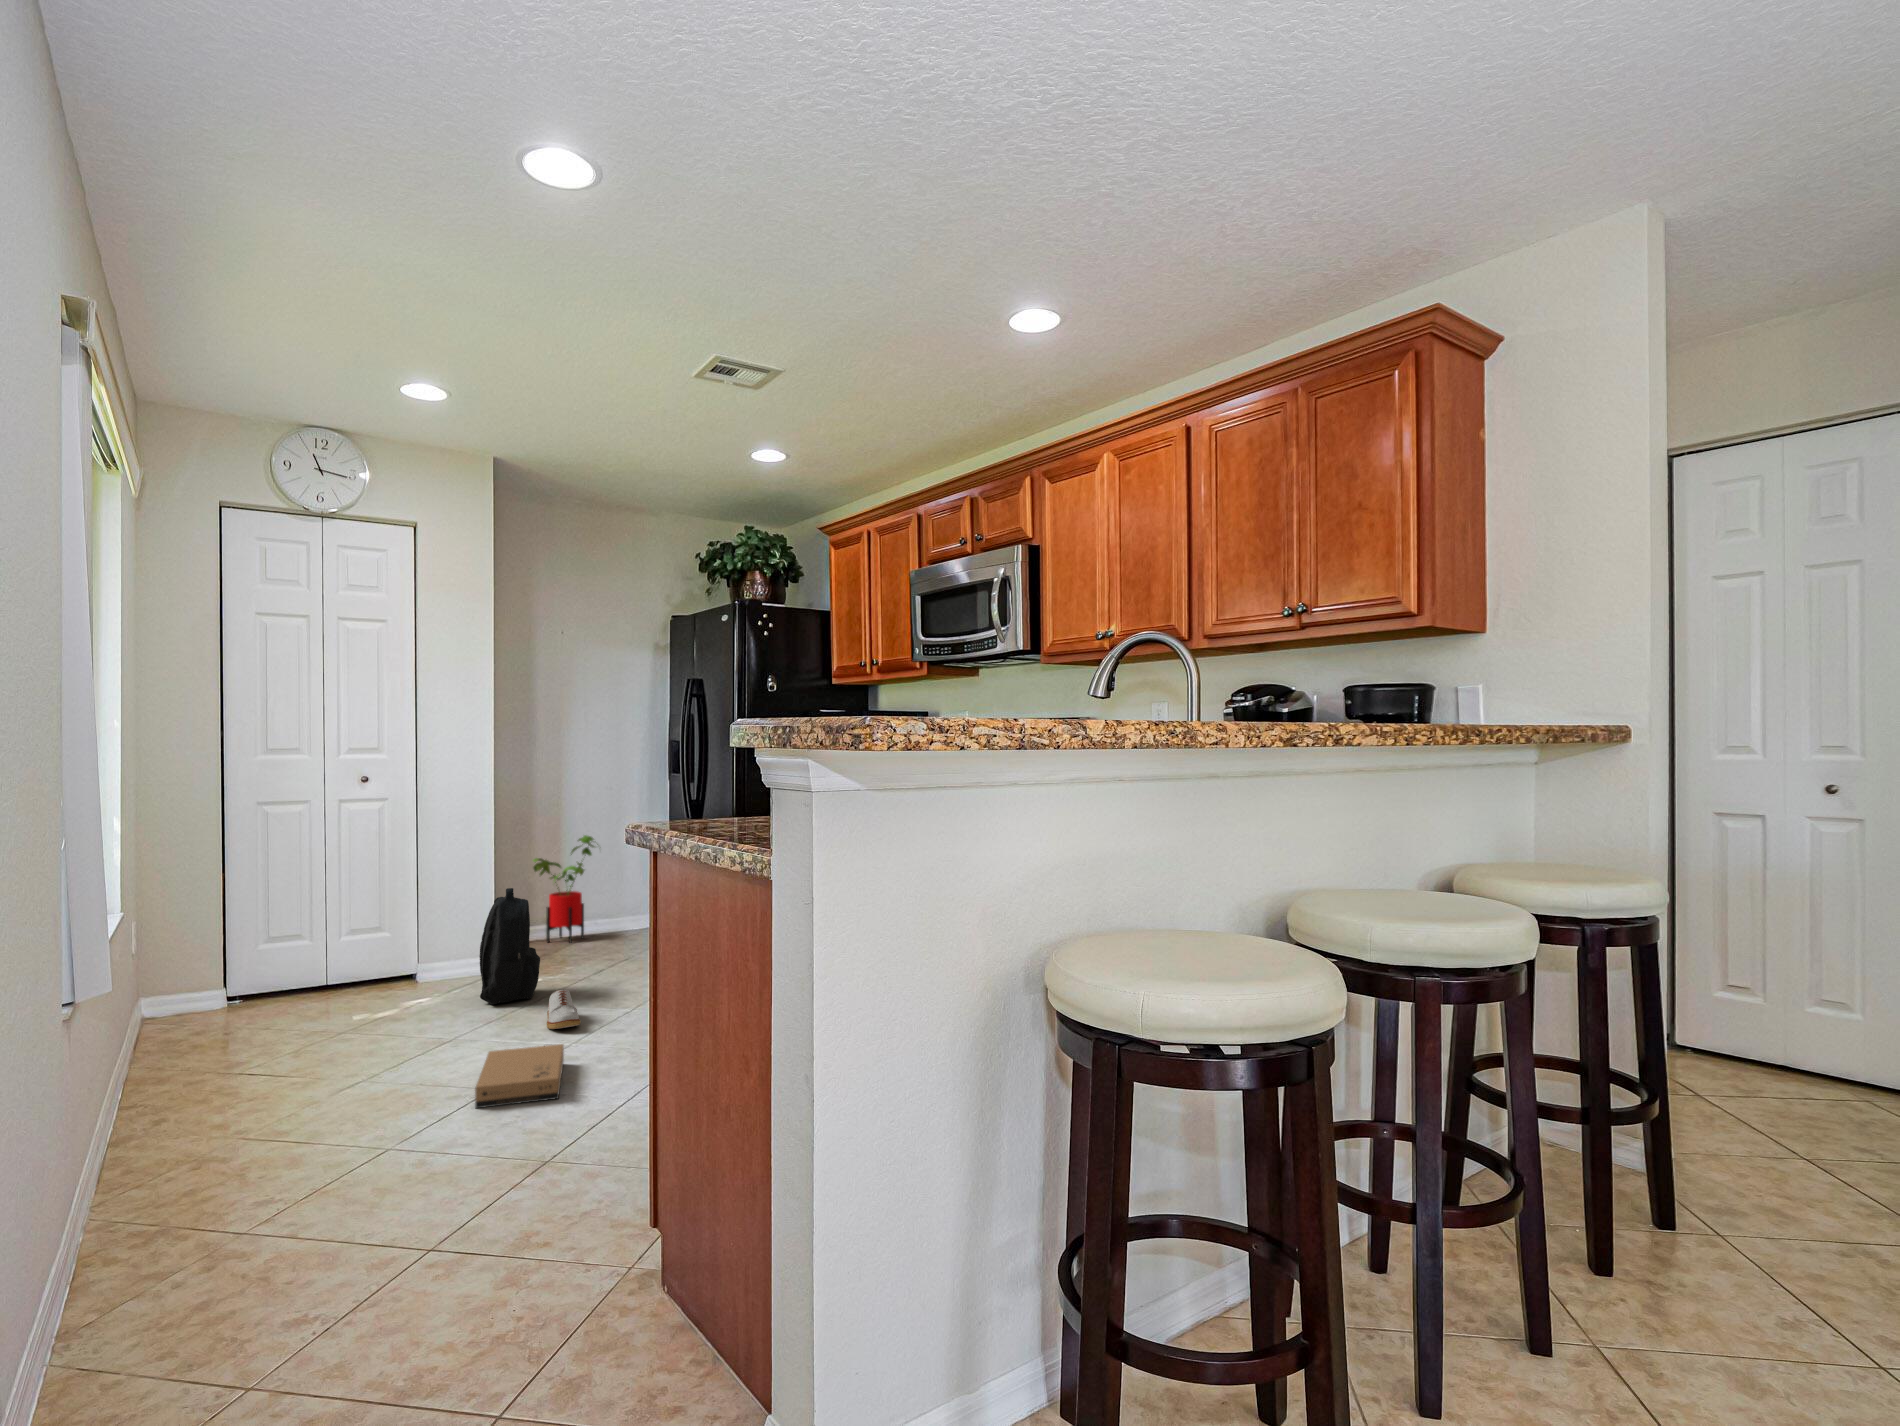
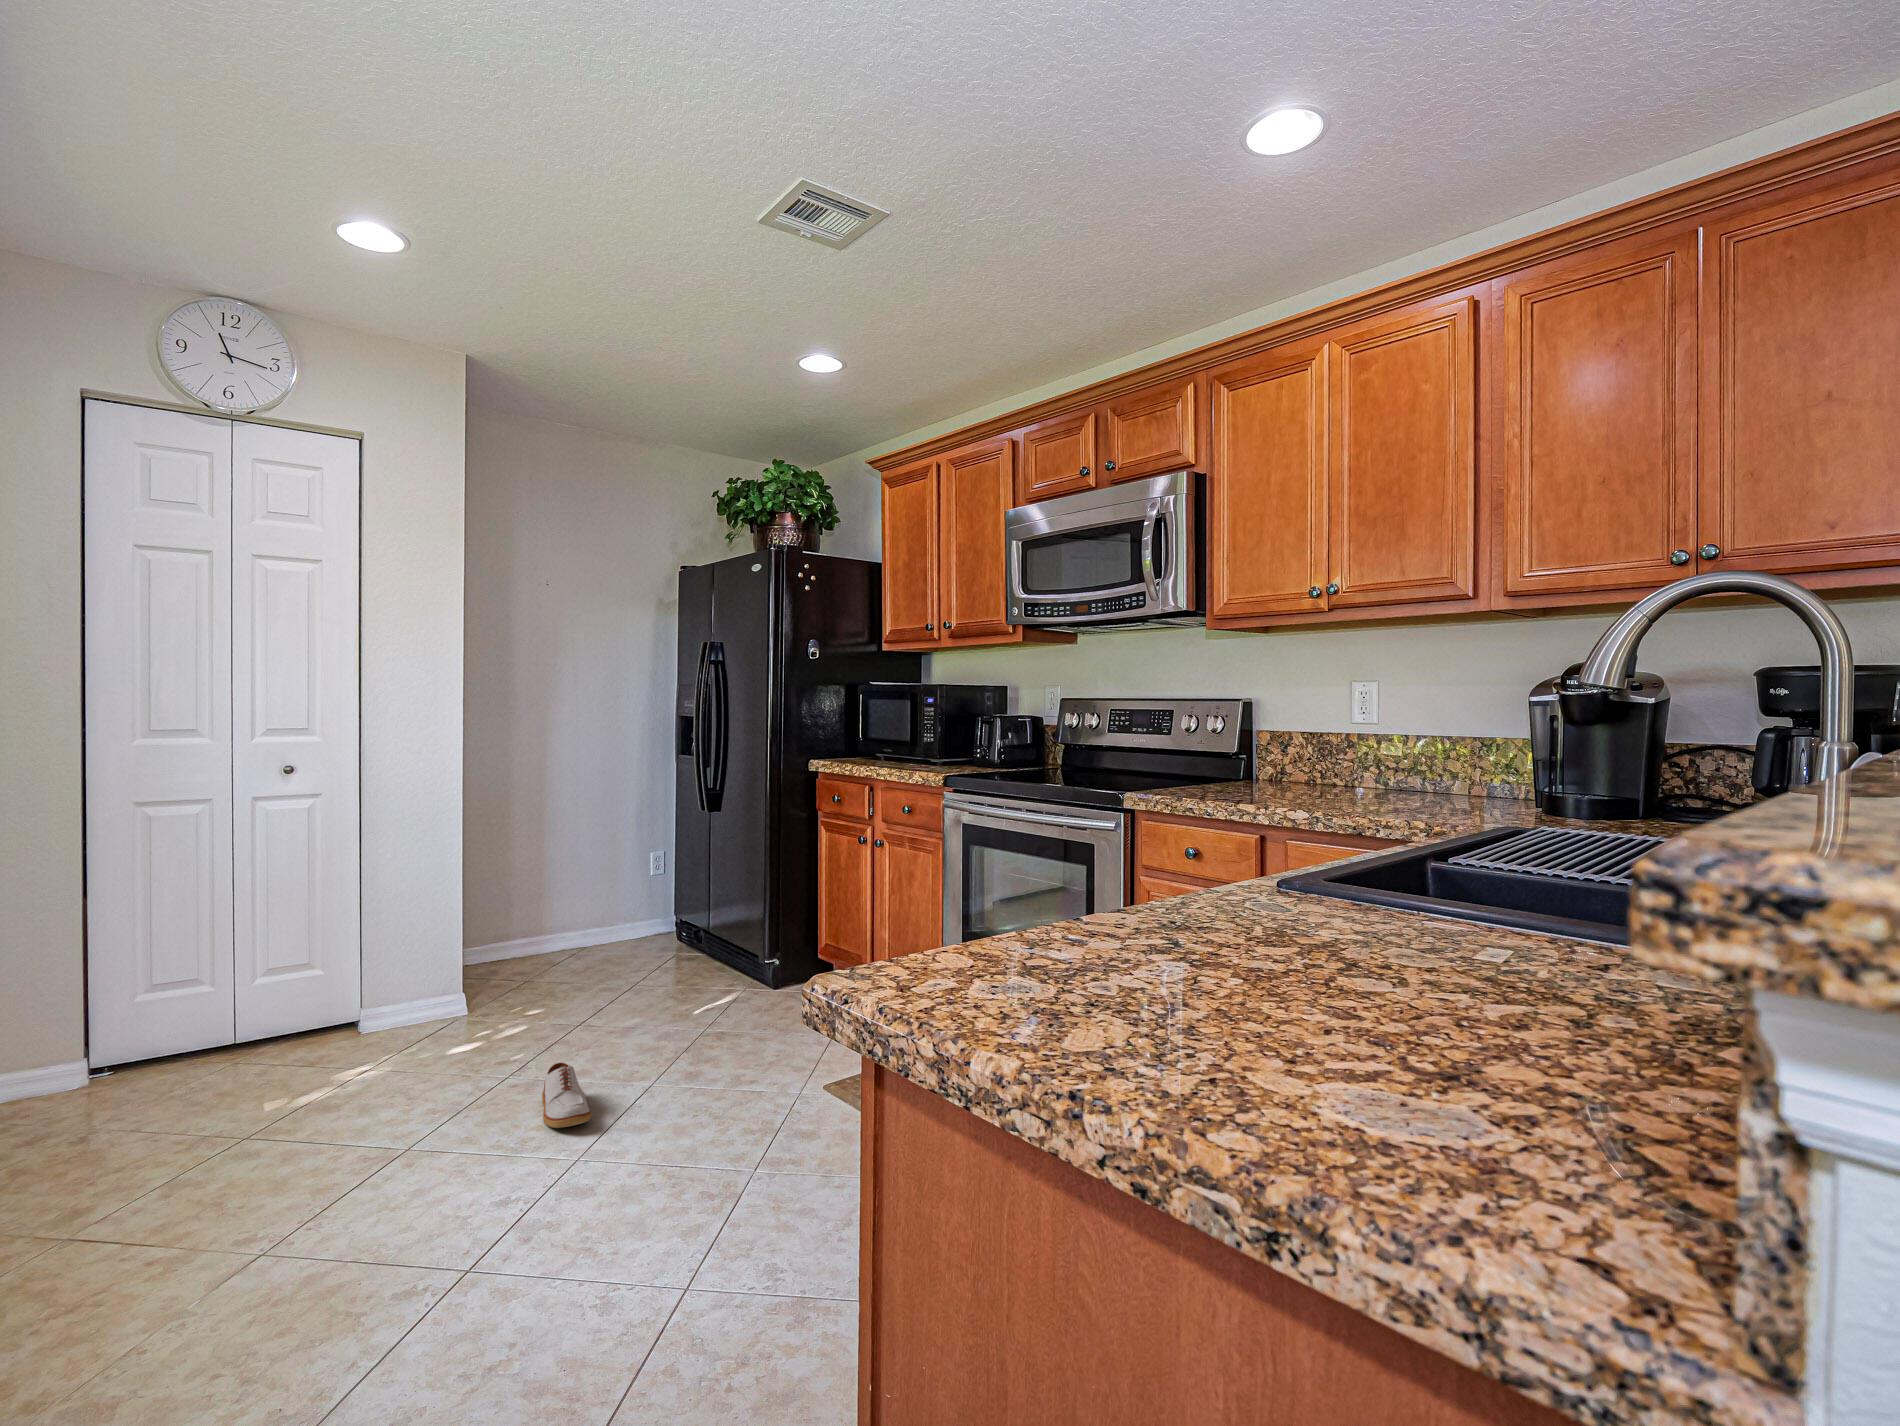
house plant: present [533,835,598,943] -> none [509,831,594,964]
backpack: present [479,888,540,1005] -> none [446,917,528,1076]
cardboard box: present [475,1044,564,1108] -> none [446,1174,580,1320]

